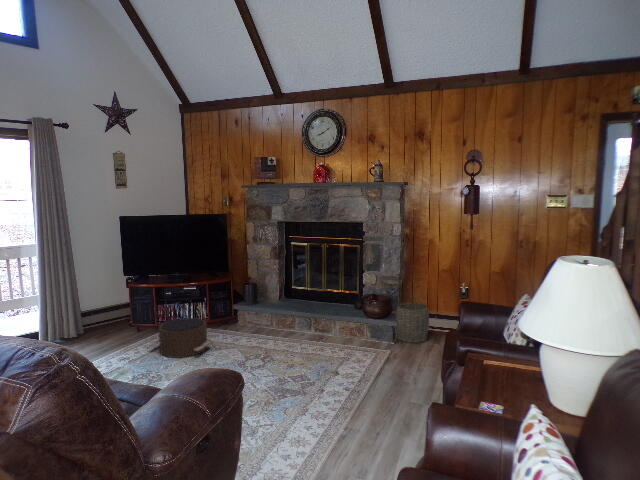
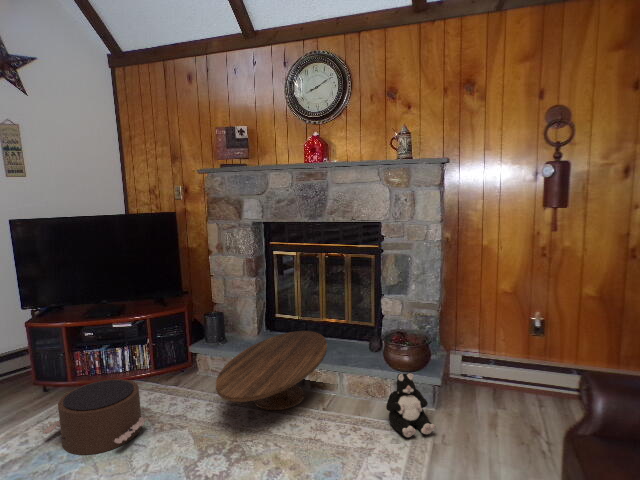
coffee table: none [255,297,326,341] -> present [216,331,327,410]
woven basket: present [396,302,429,343] -> none [435,342,487,409]
plush toy: none [362,316,391,354] -> present [386,372,435,437]

